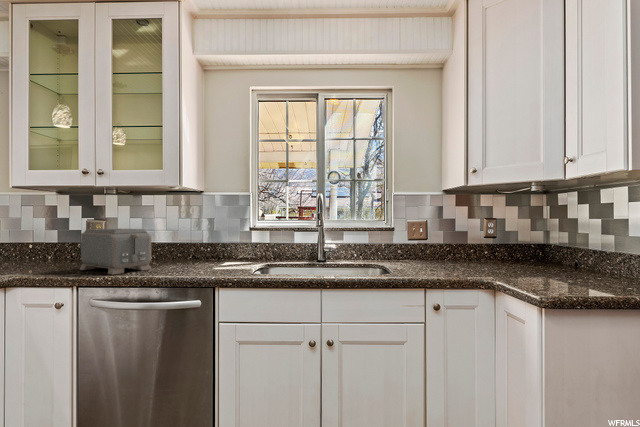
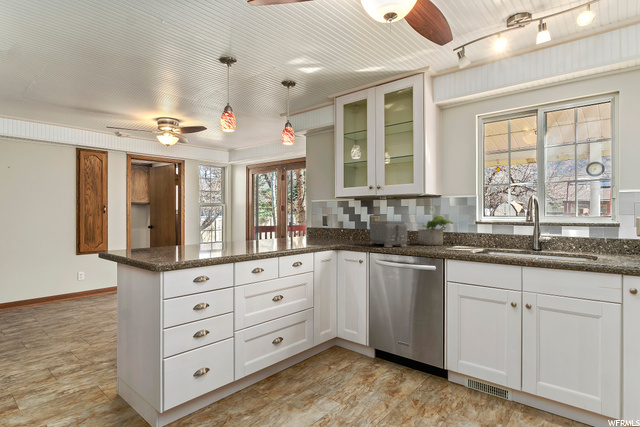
potted plant: none [169,219,221,264] -> present [418,216,453,245]

